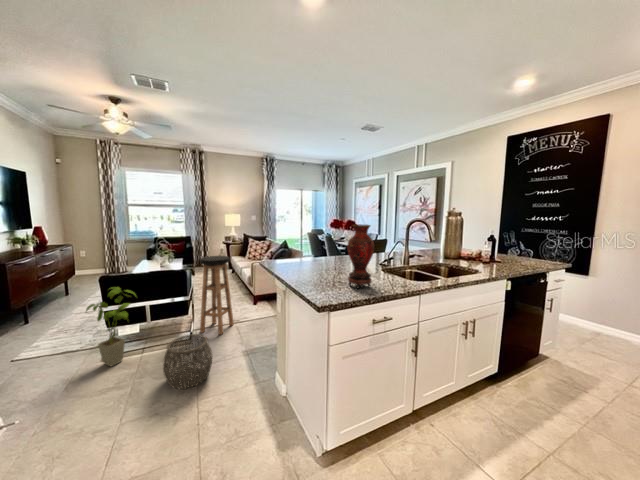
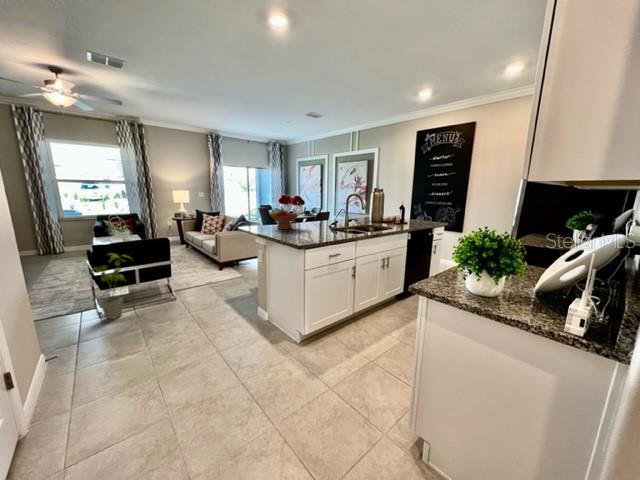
vase: present [347,224,374,289] -> none [312,197,329,238]
fruit bowl: none [295,239,336,268] -> present [270,209,299,229]
bar stool: present [200,256,234,335] -> none [177,227,208,292]
woven basket: present [163,334,212,389] -> none [169,286,207,325]

